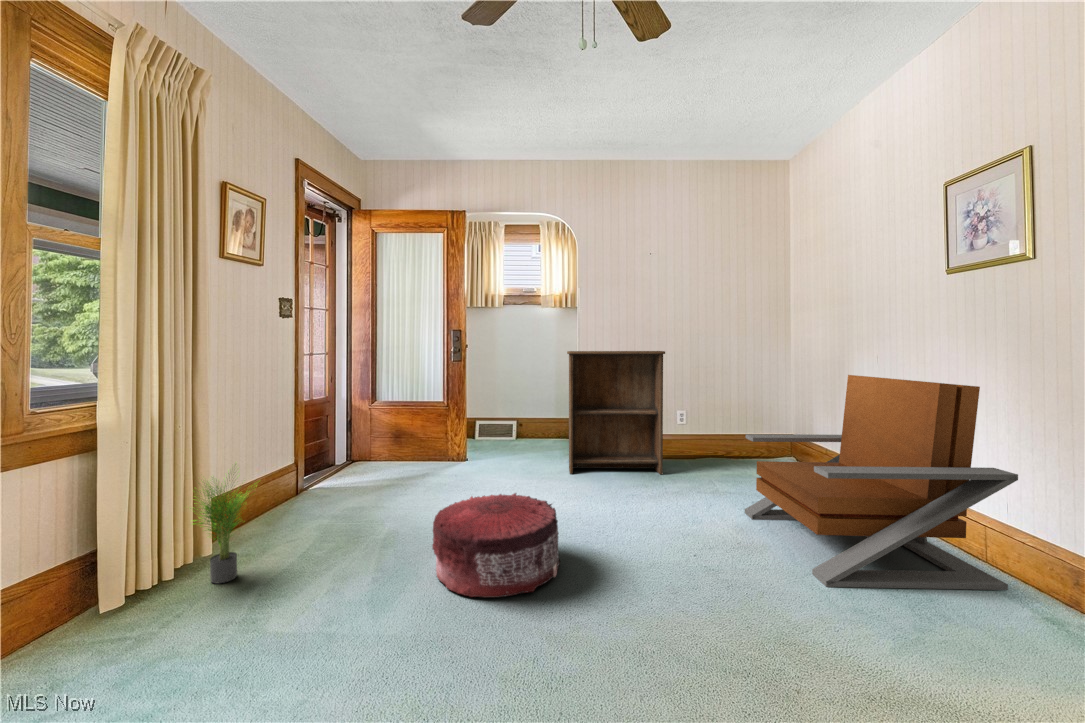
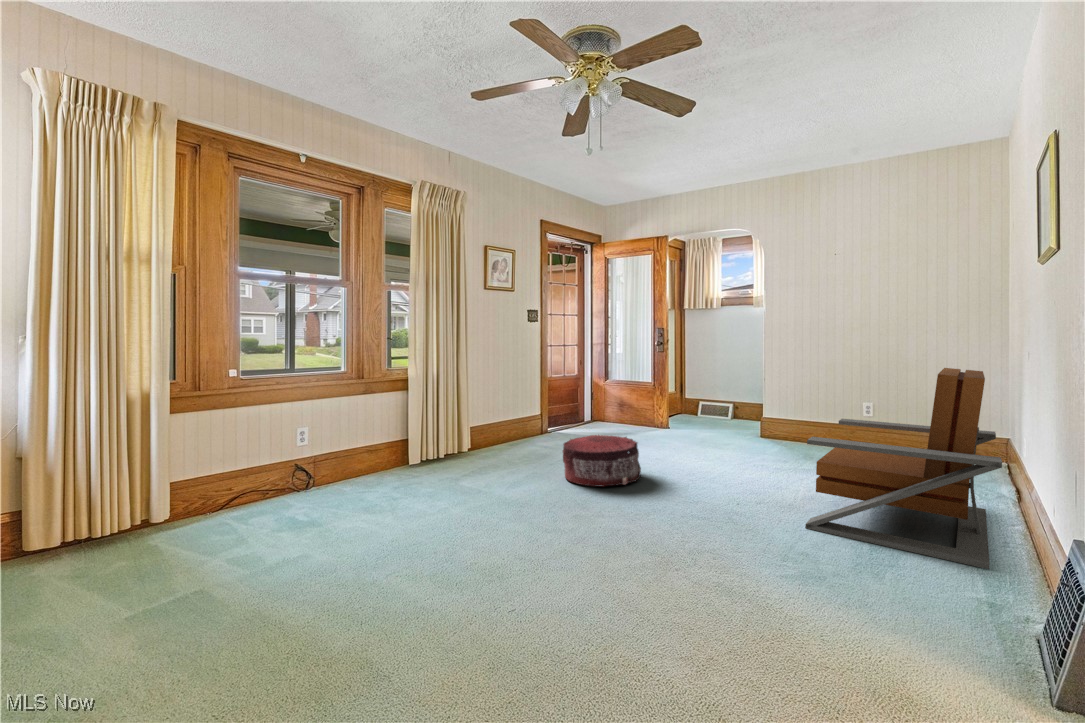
bookshelf: present [567,351,665,474] -> none [731,344,828,457]
potted plant: present [195,464,250,583] -> none [465,400,499,458]

